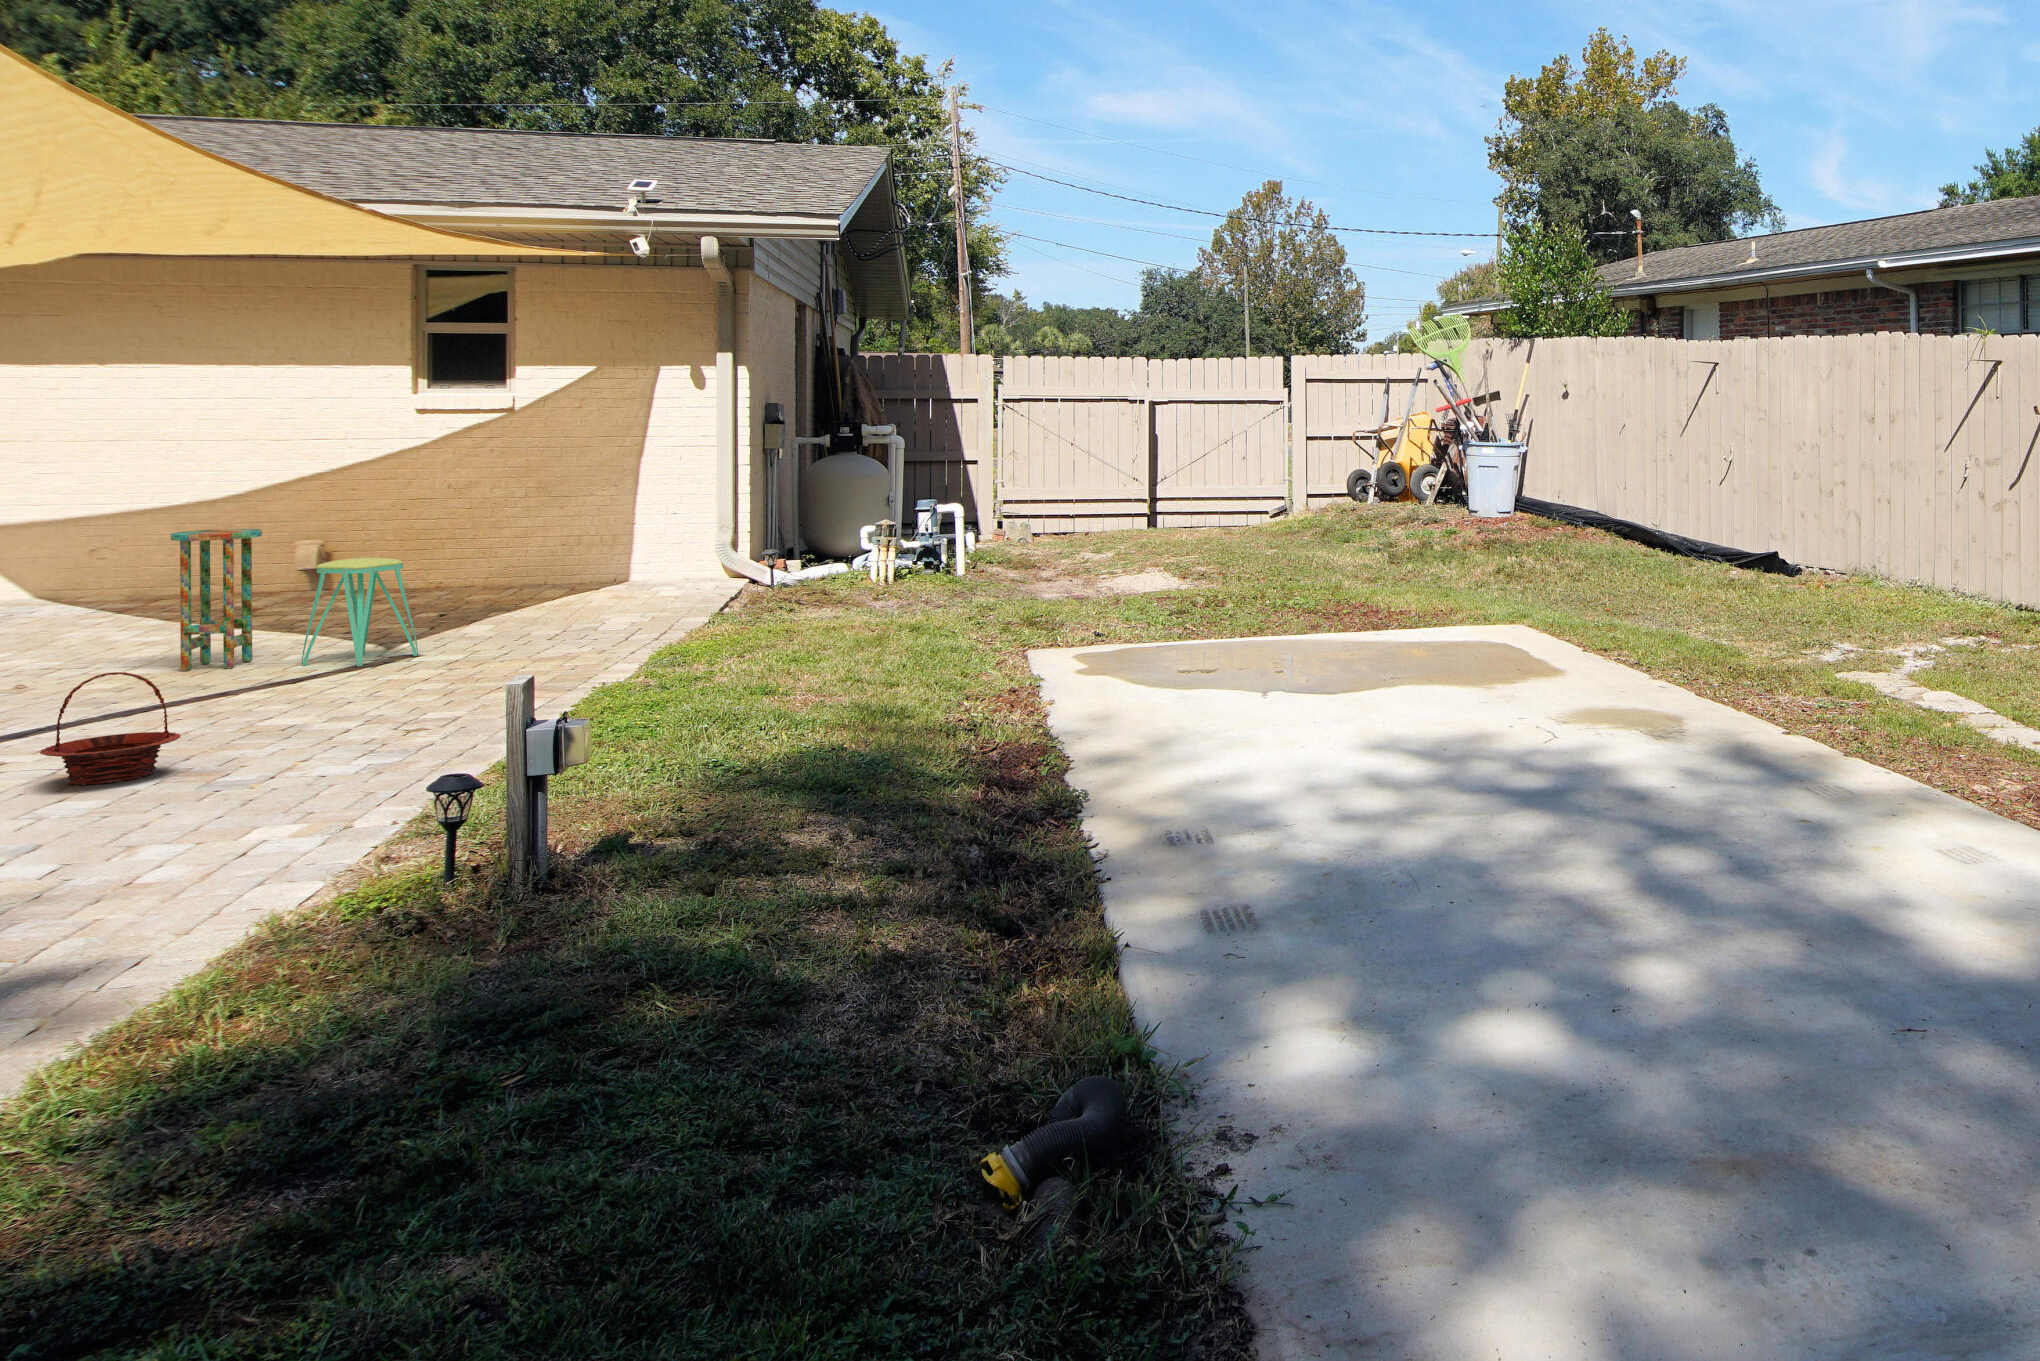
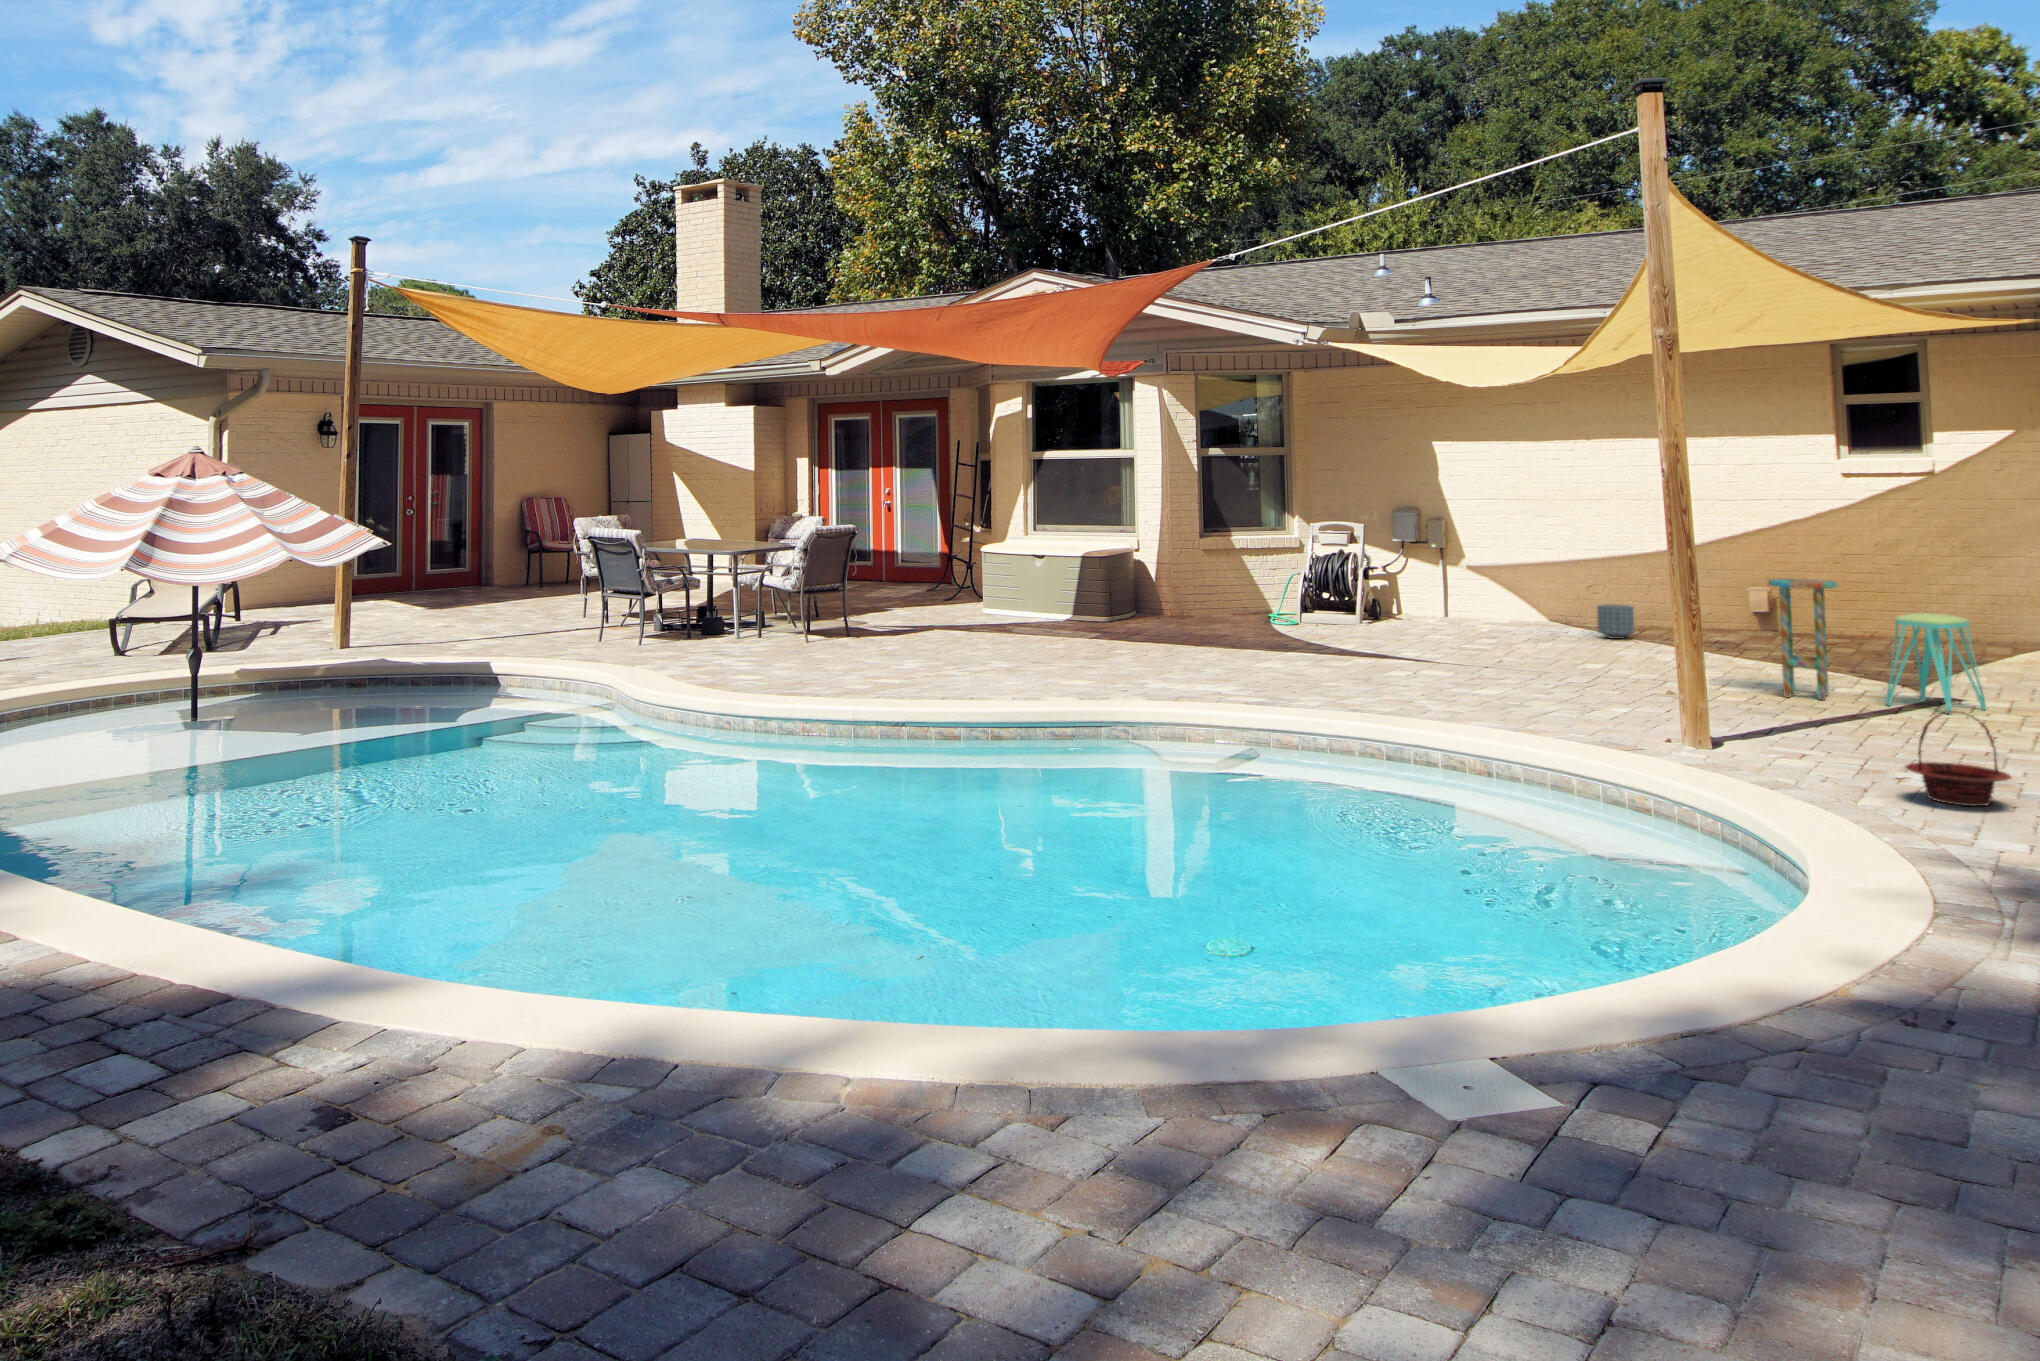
planter: none [86,577,143,620] -> present [1597,604,1634,639]

